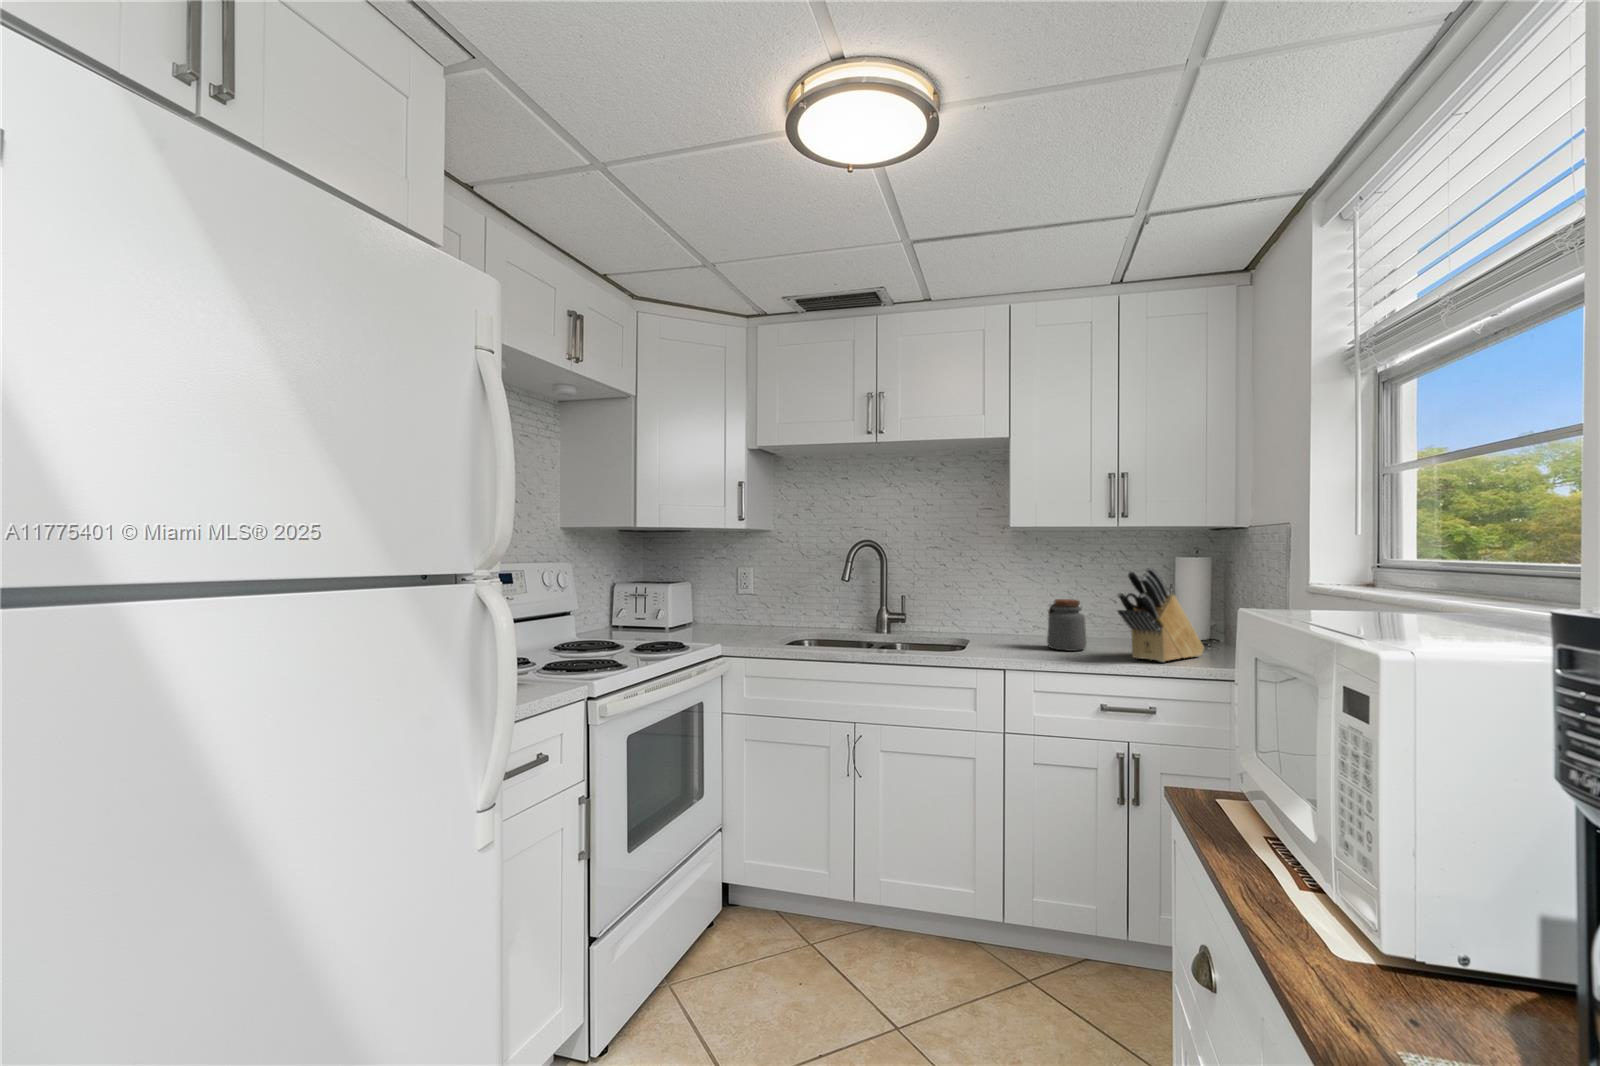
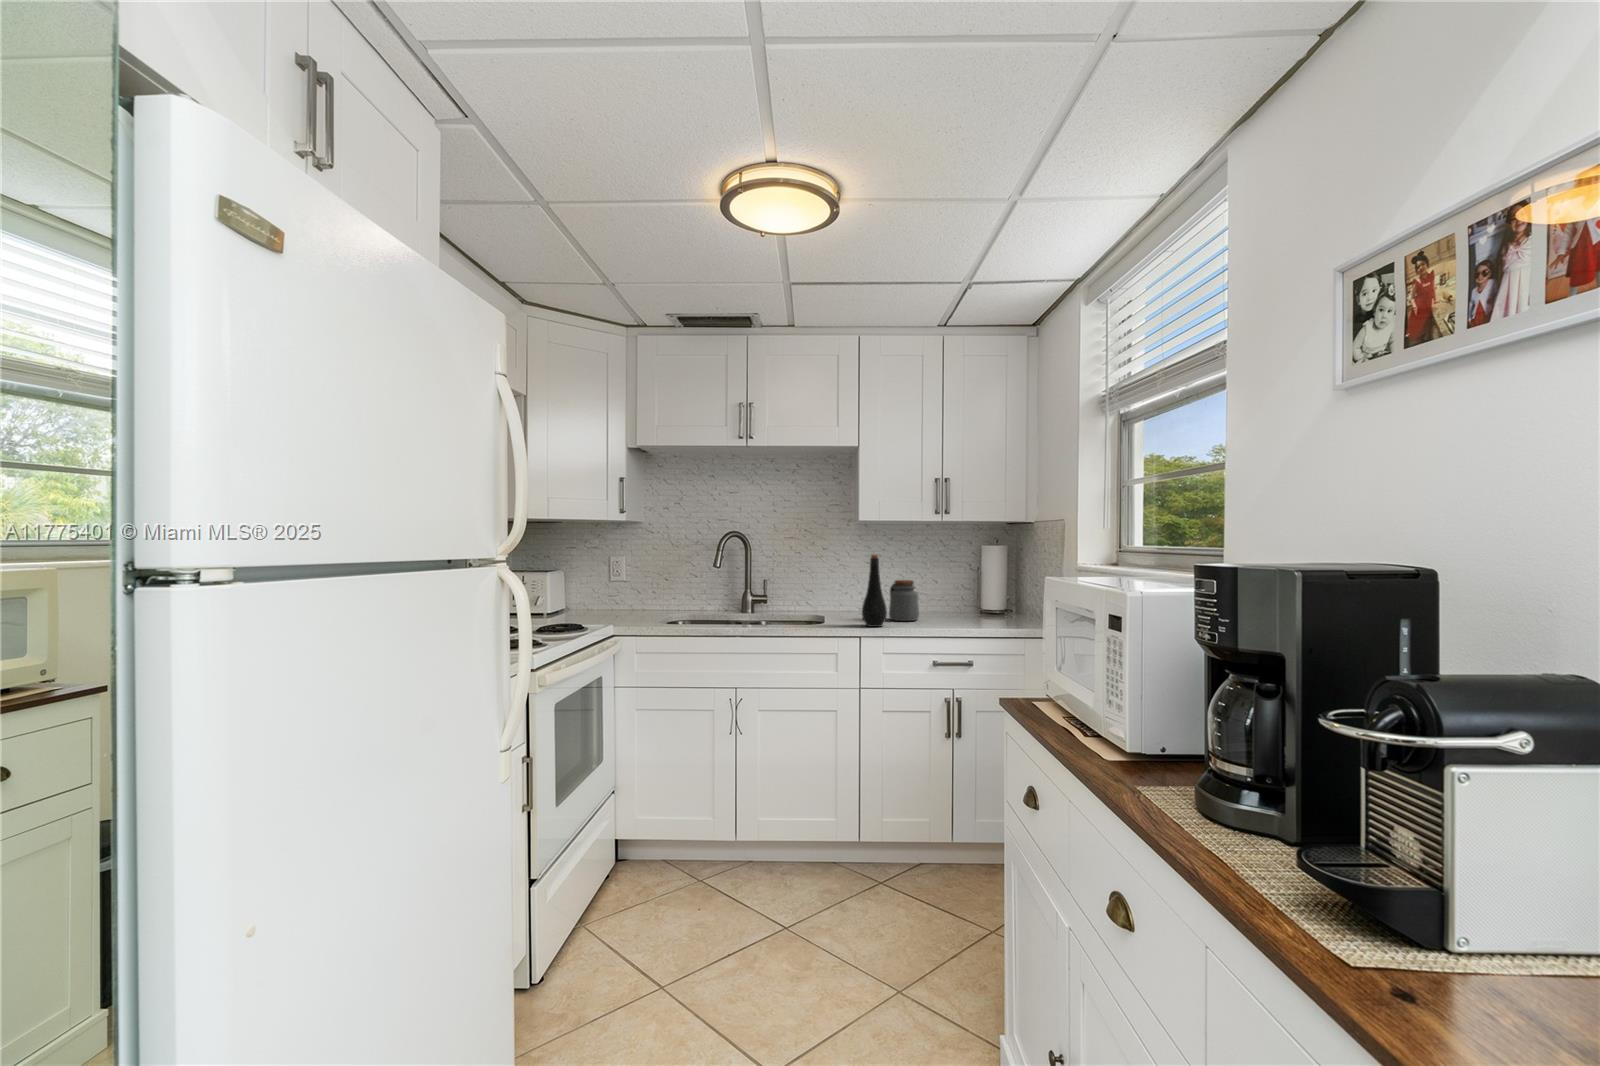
knife block: present [1117,567,1204,662] -> none [944,553,1004,626]
bottle: none [1008,568,1040,657] -> present [862,555,887,627]

